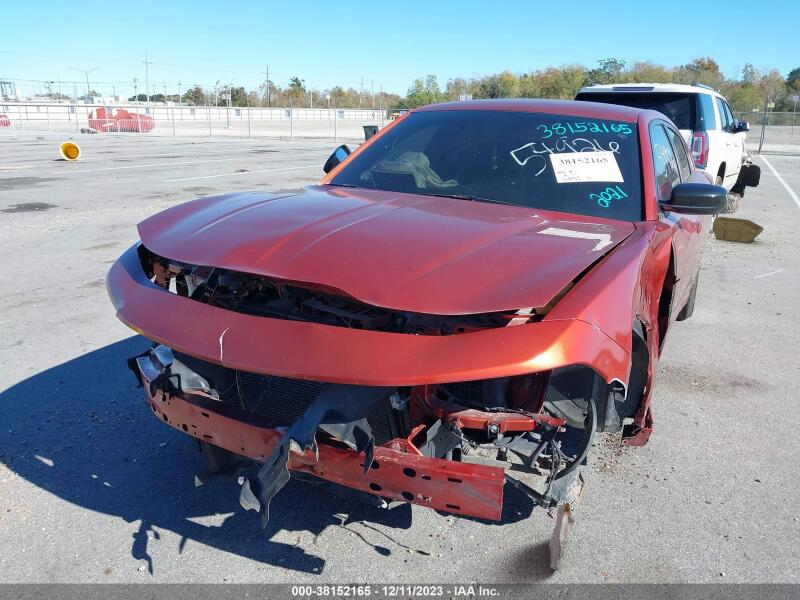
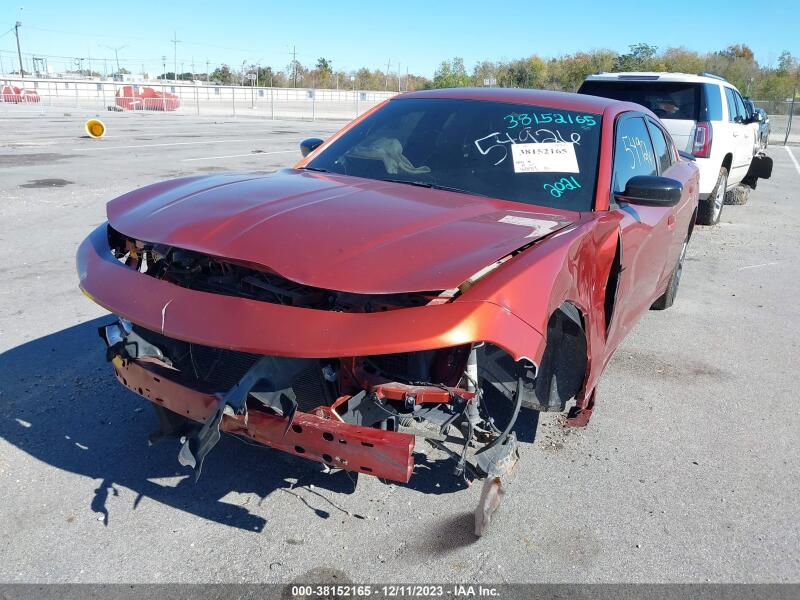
storage bin: present [713,217,763,244] -> none [713,208,764,235]

